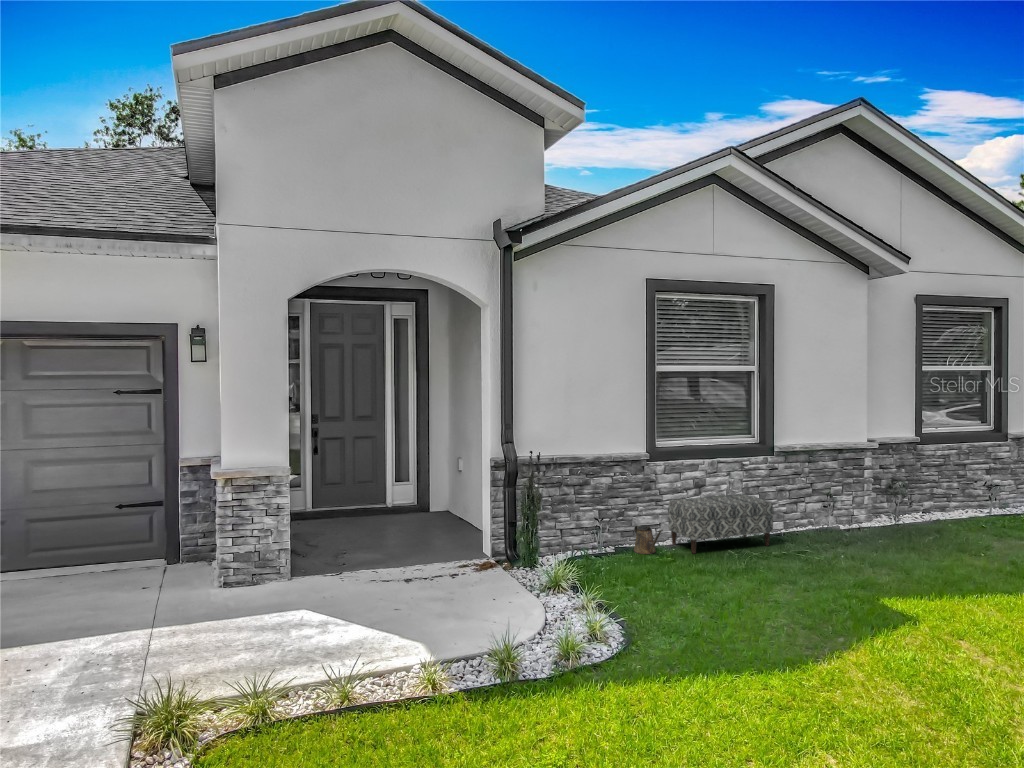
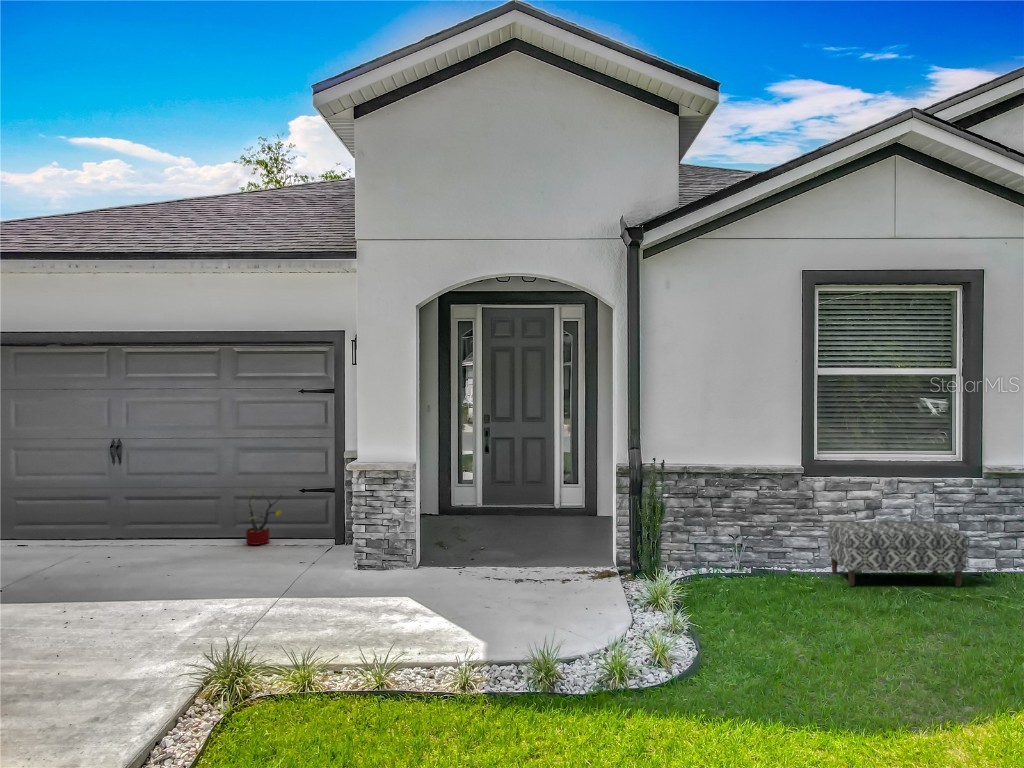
decorative plant: none [45,508,103,575] -> present [246,491,282,545]
watering can: present [634,525,663,554] -> none [779,547,808,581]

